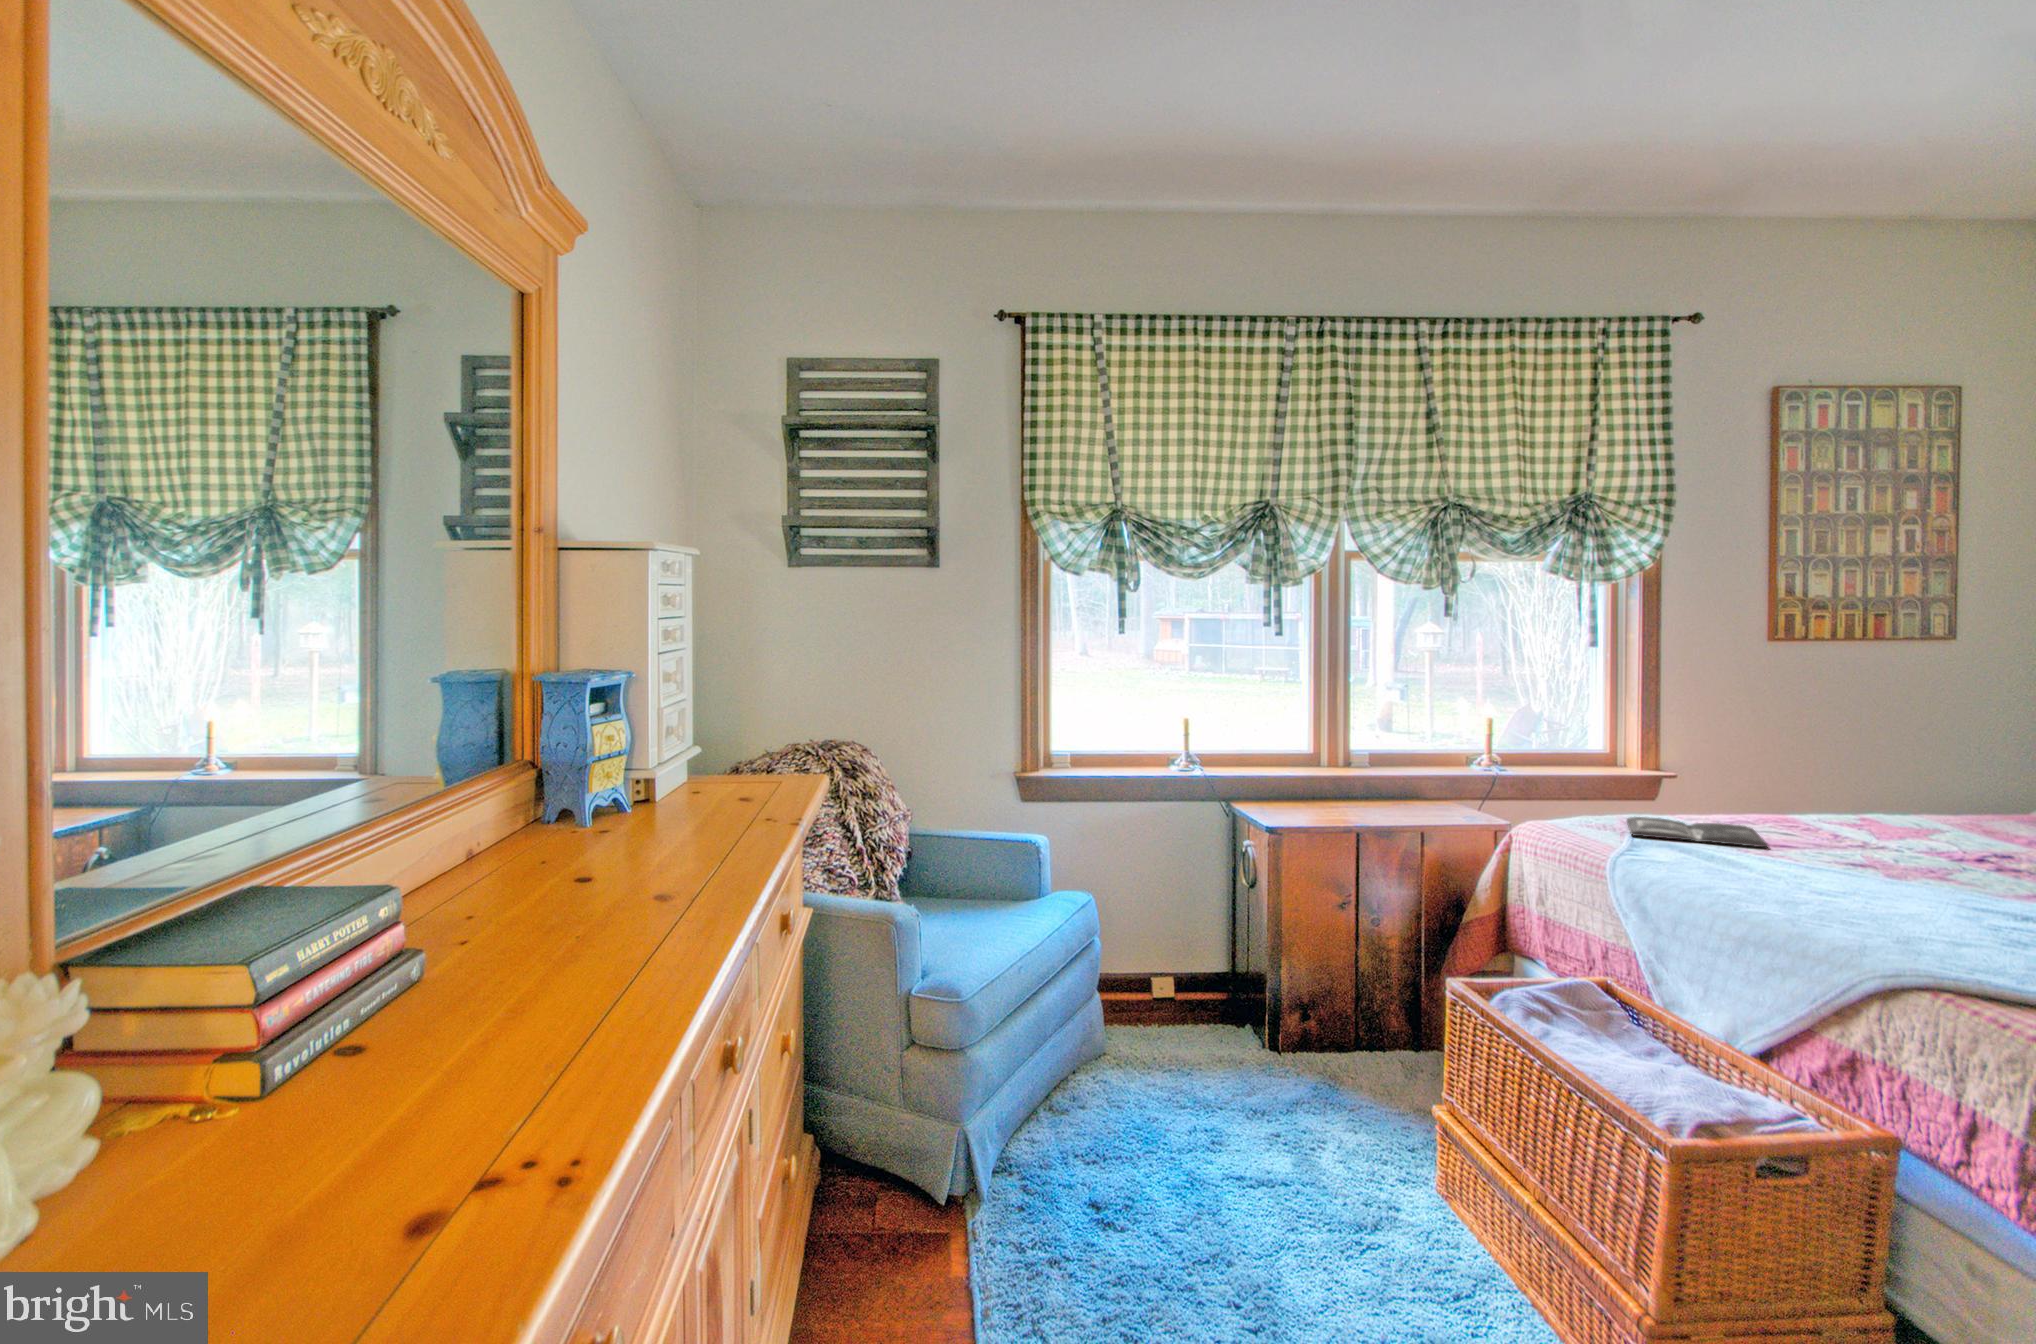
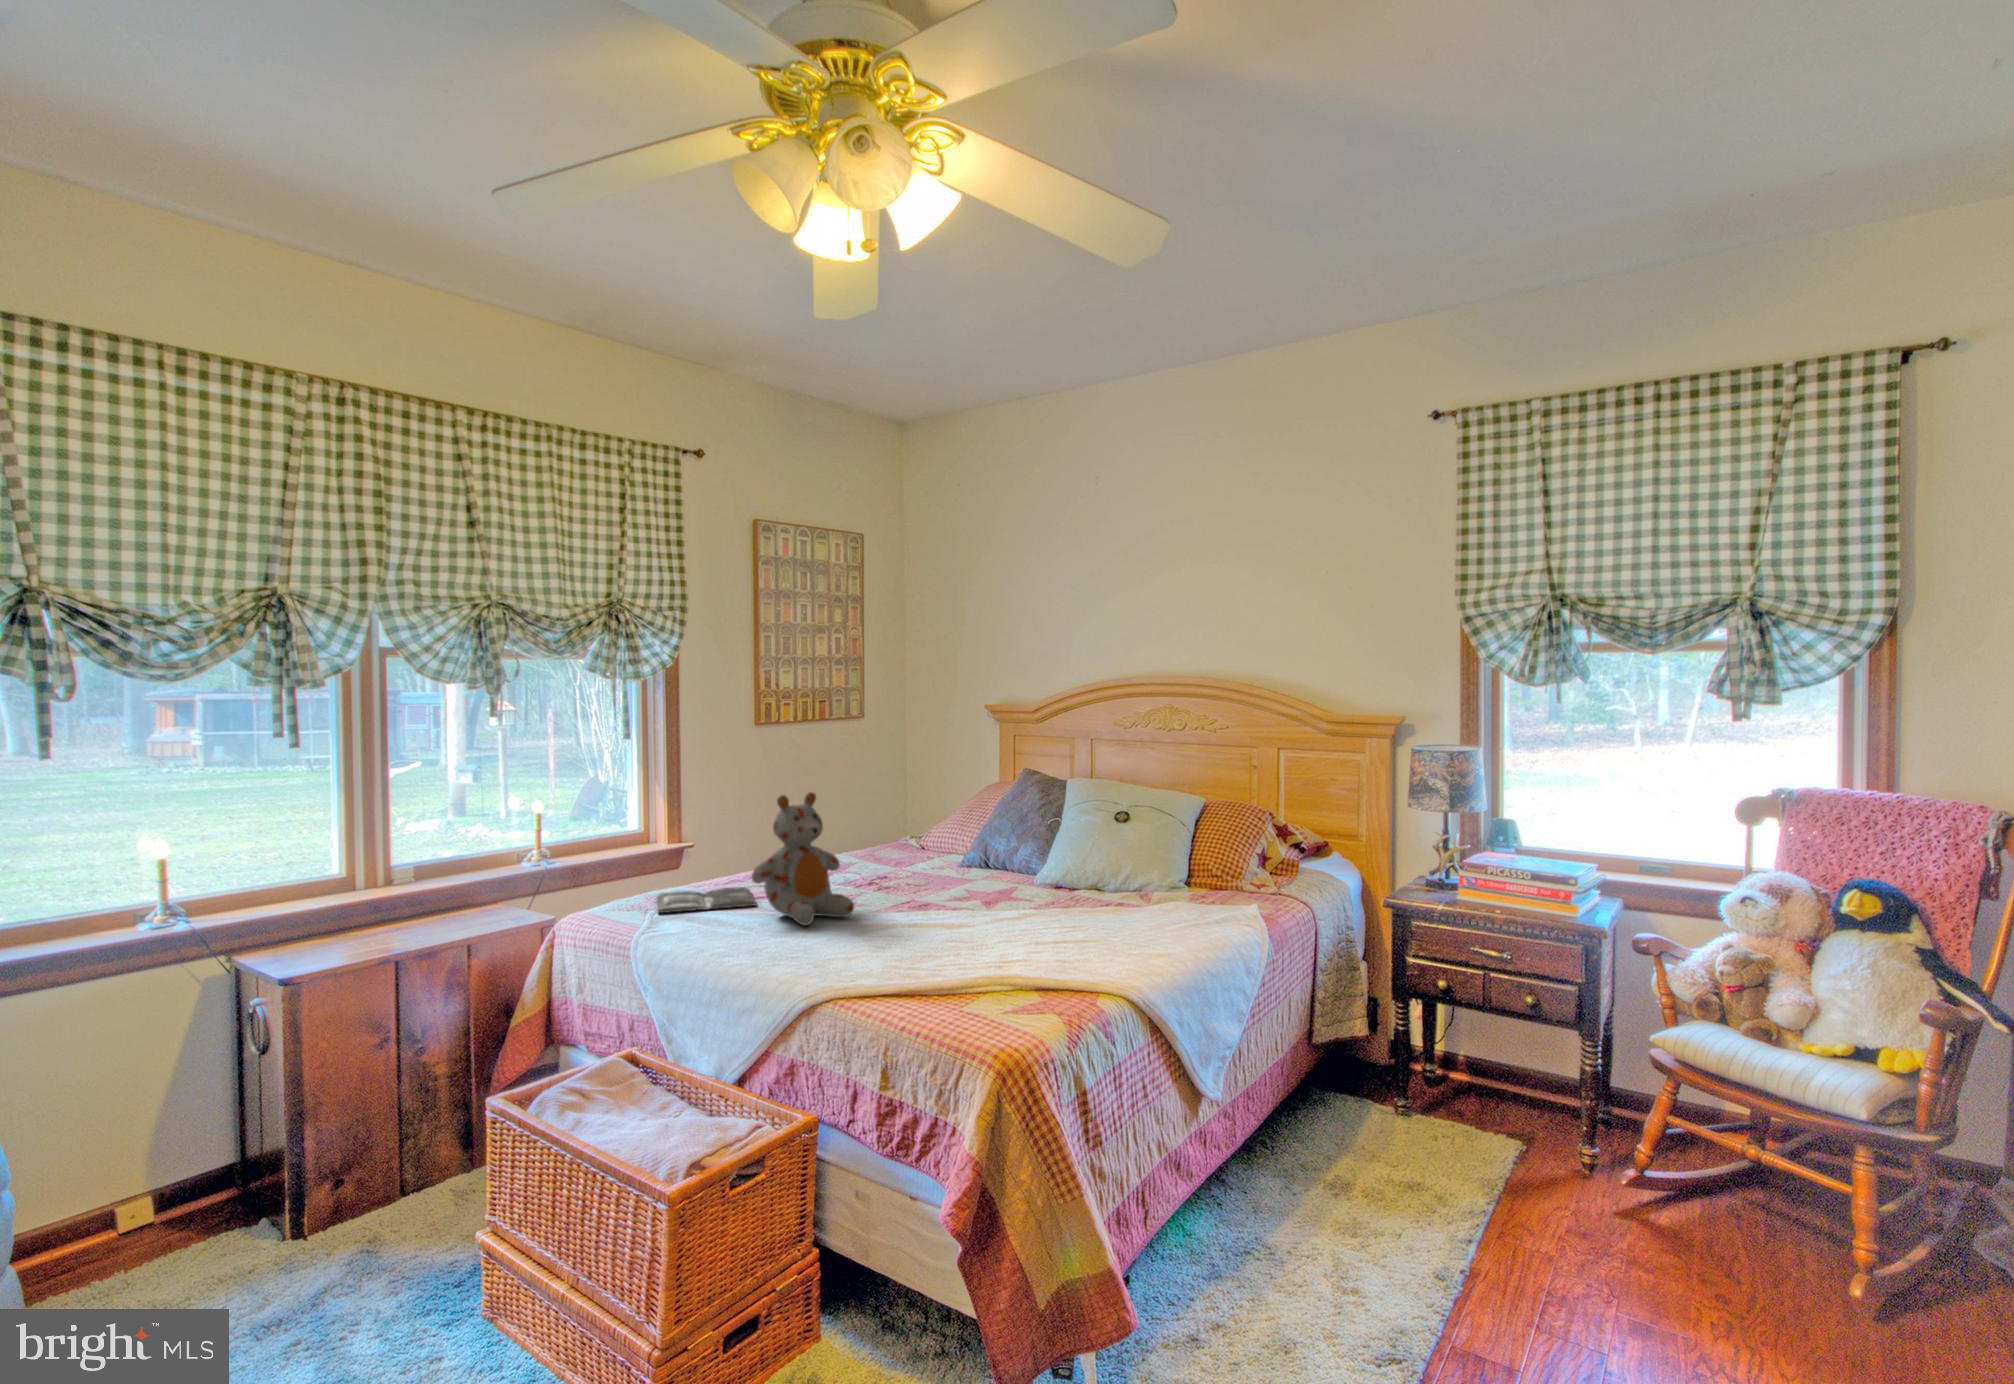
stuffed bear: none [1768,708,1940,882] -> present [752,792,854,925]

